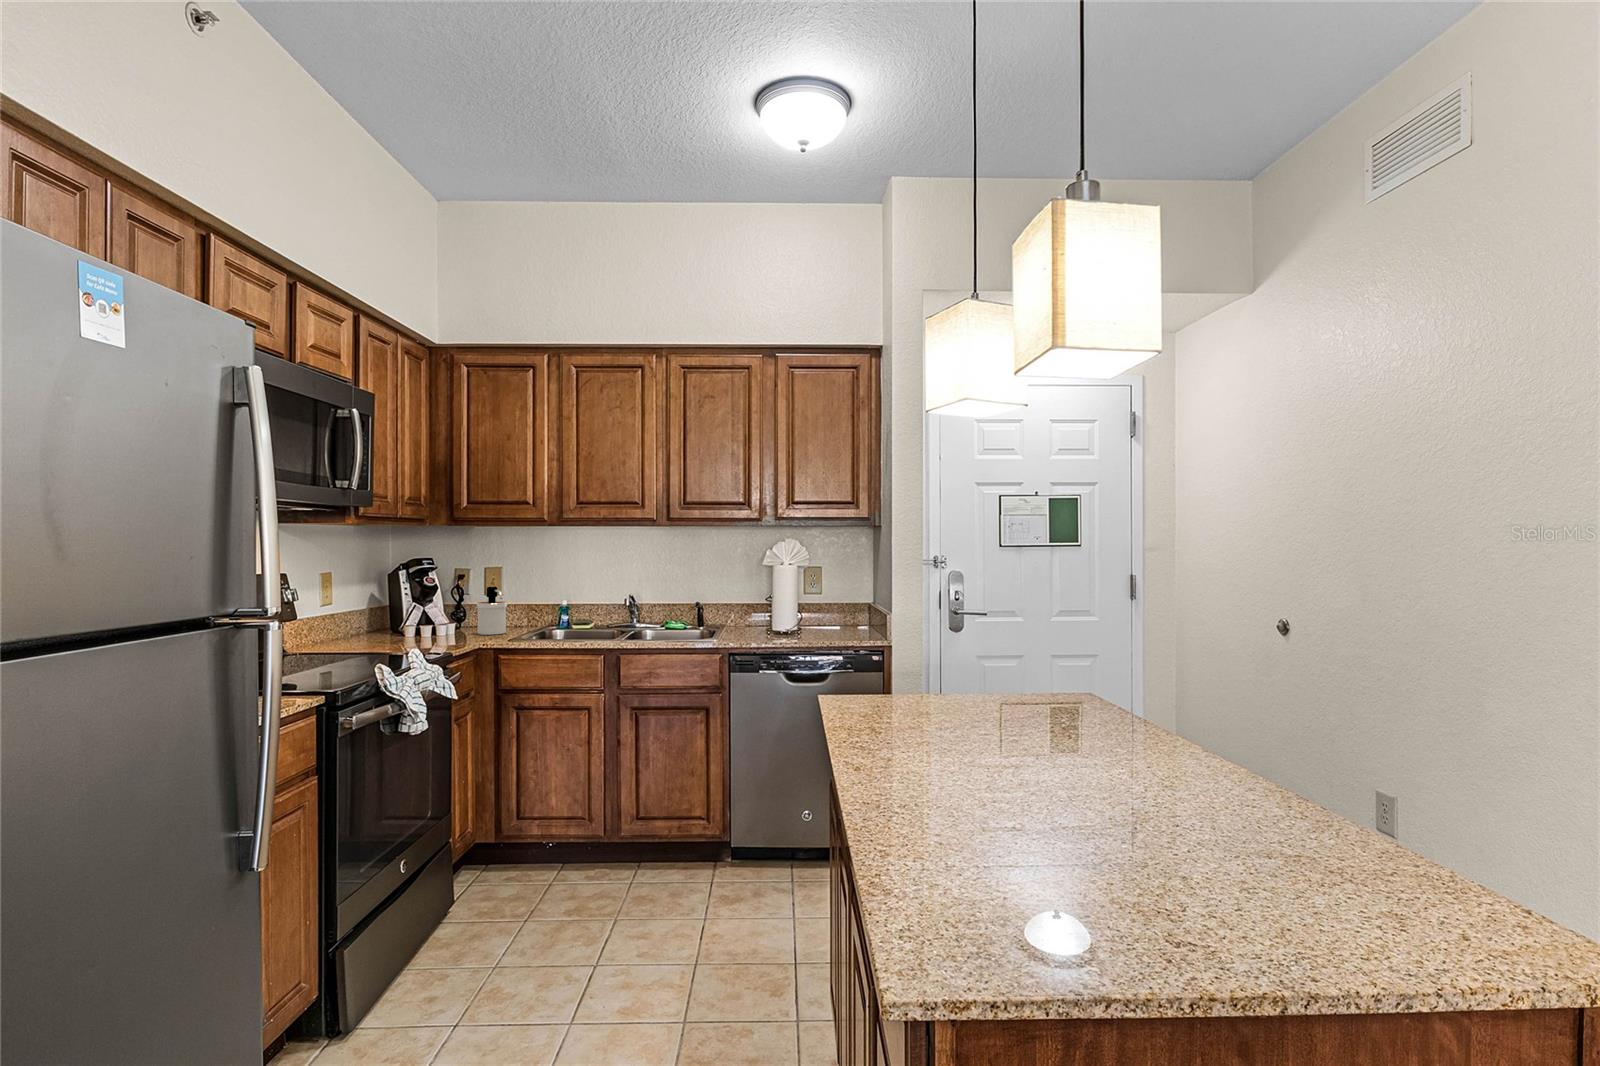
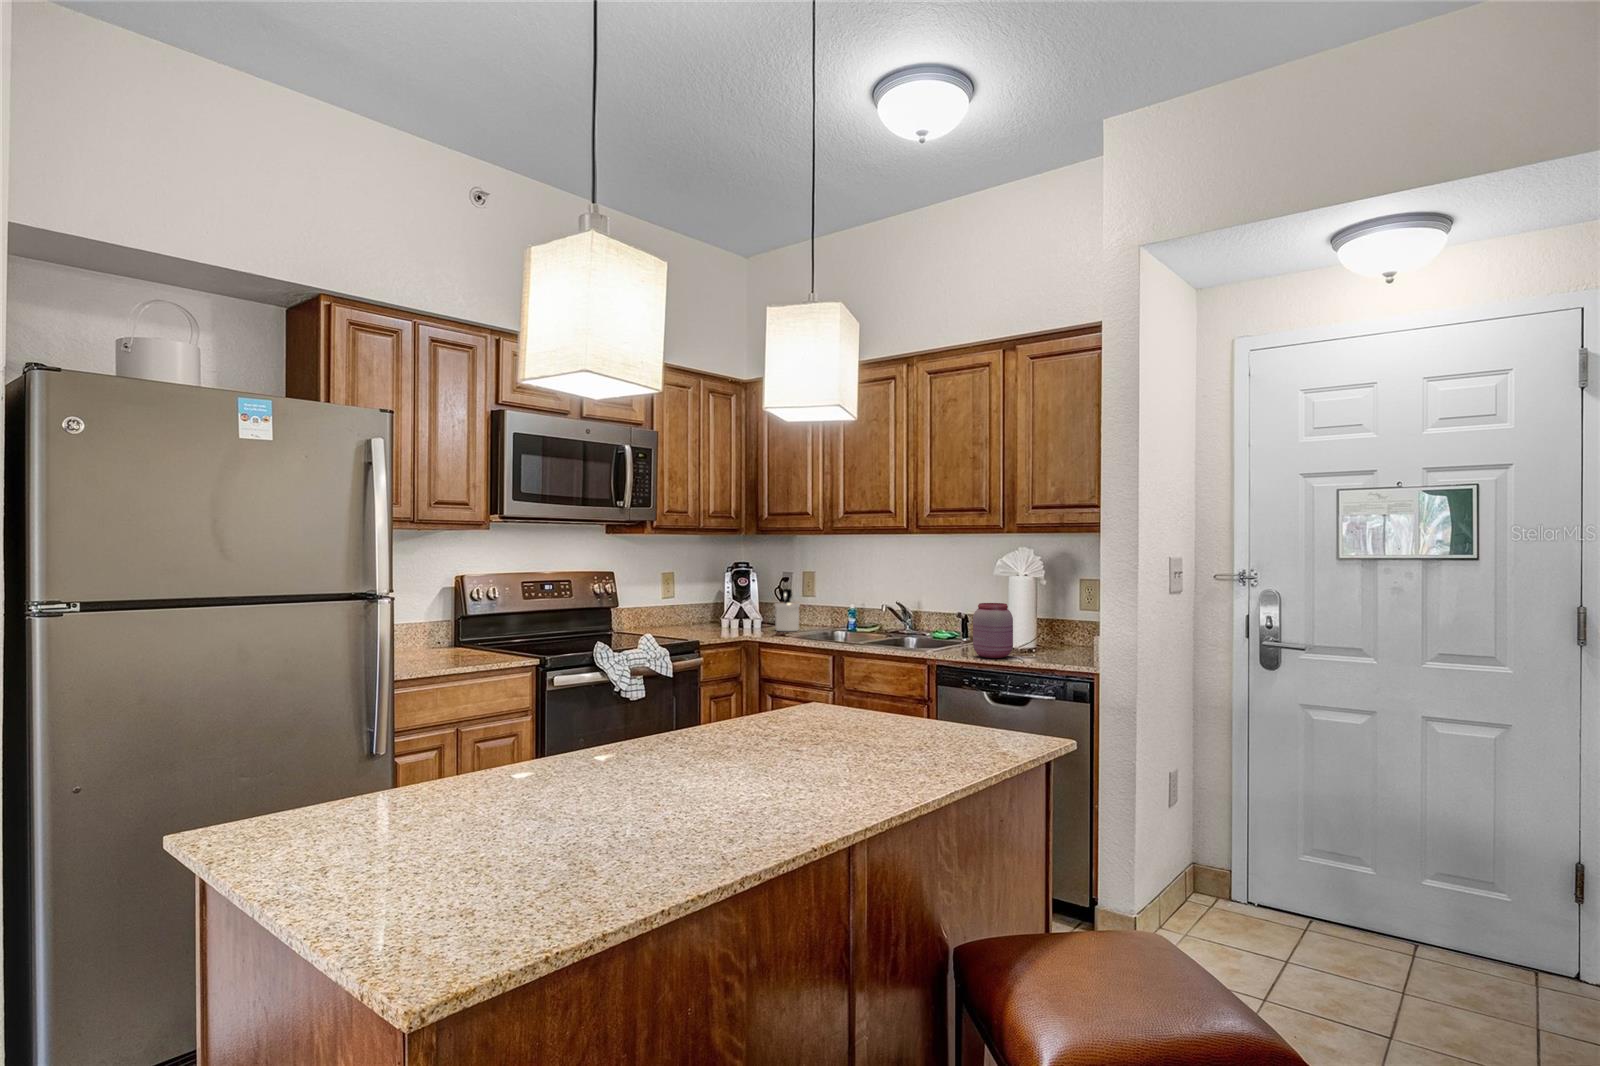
jar: none [754,590,790,641] -> present [973,603,1013,658]

